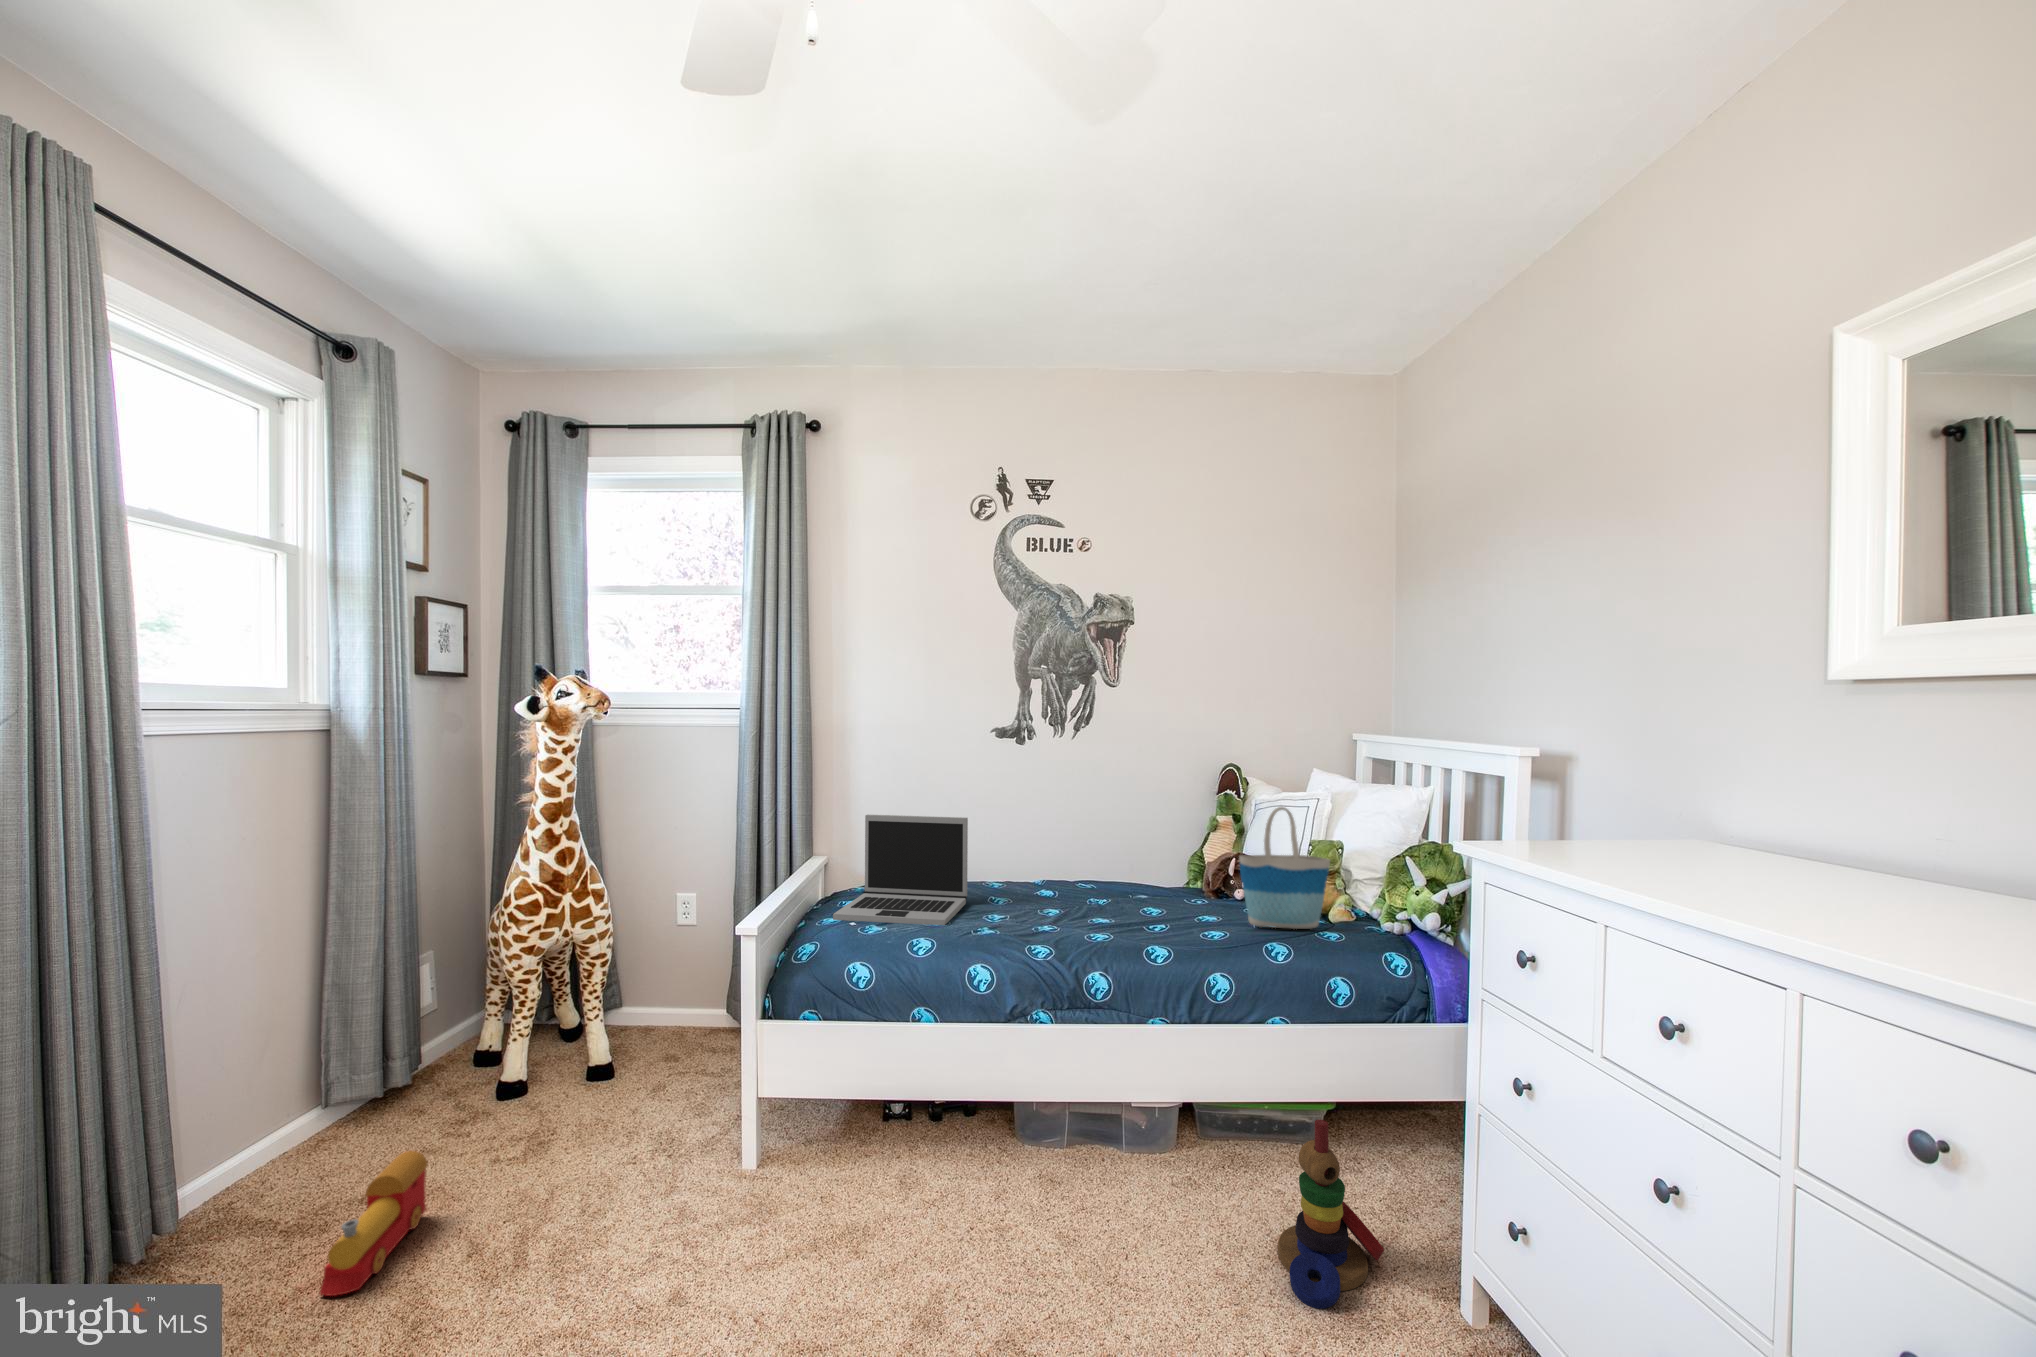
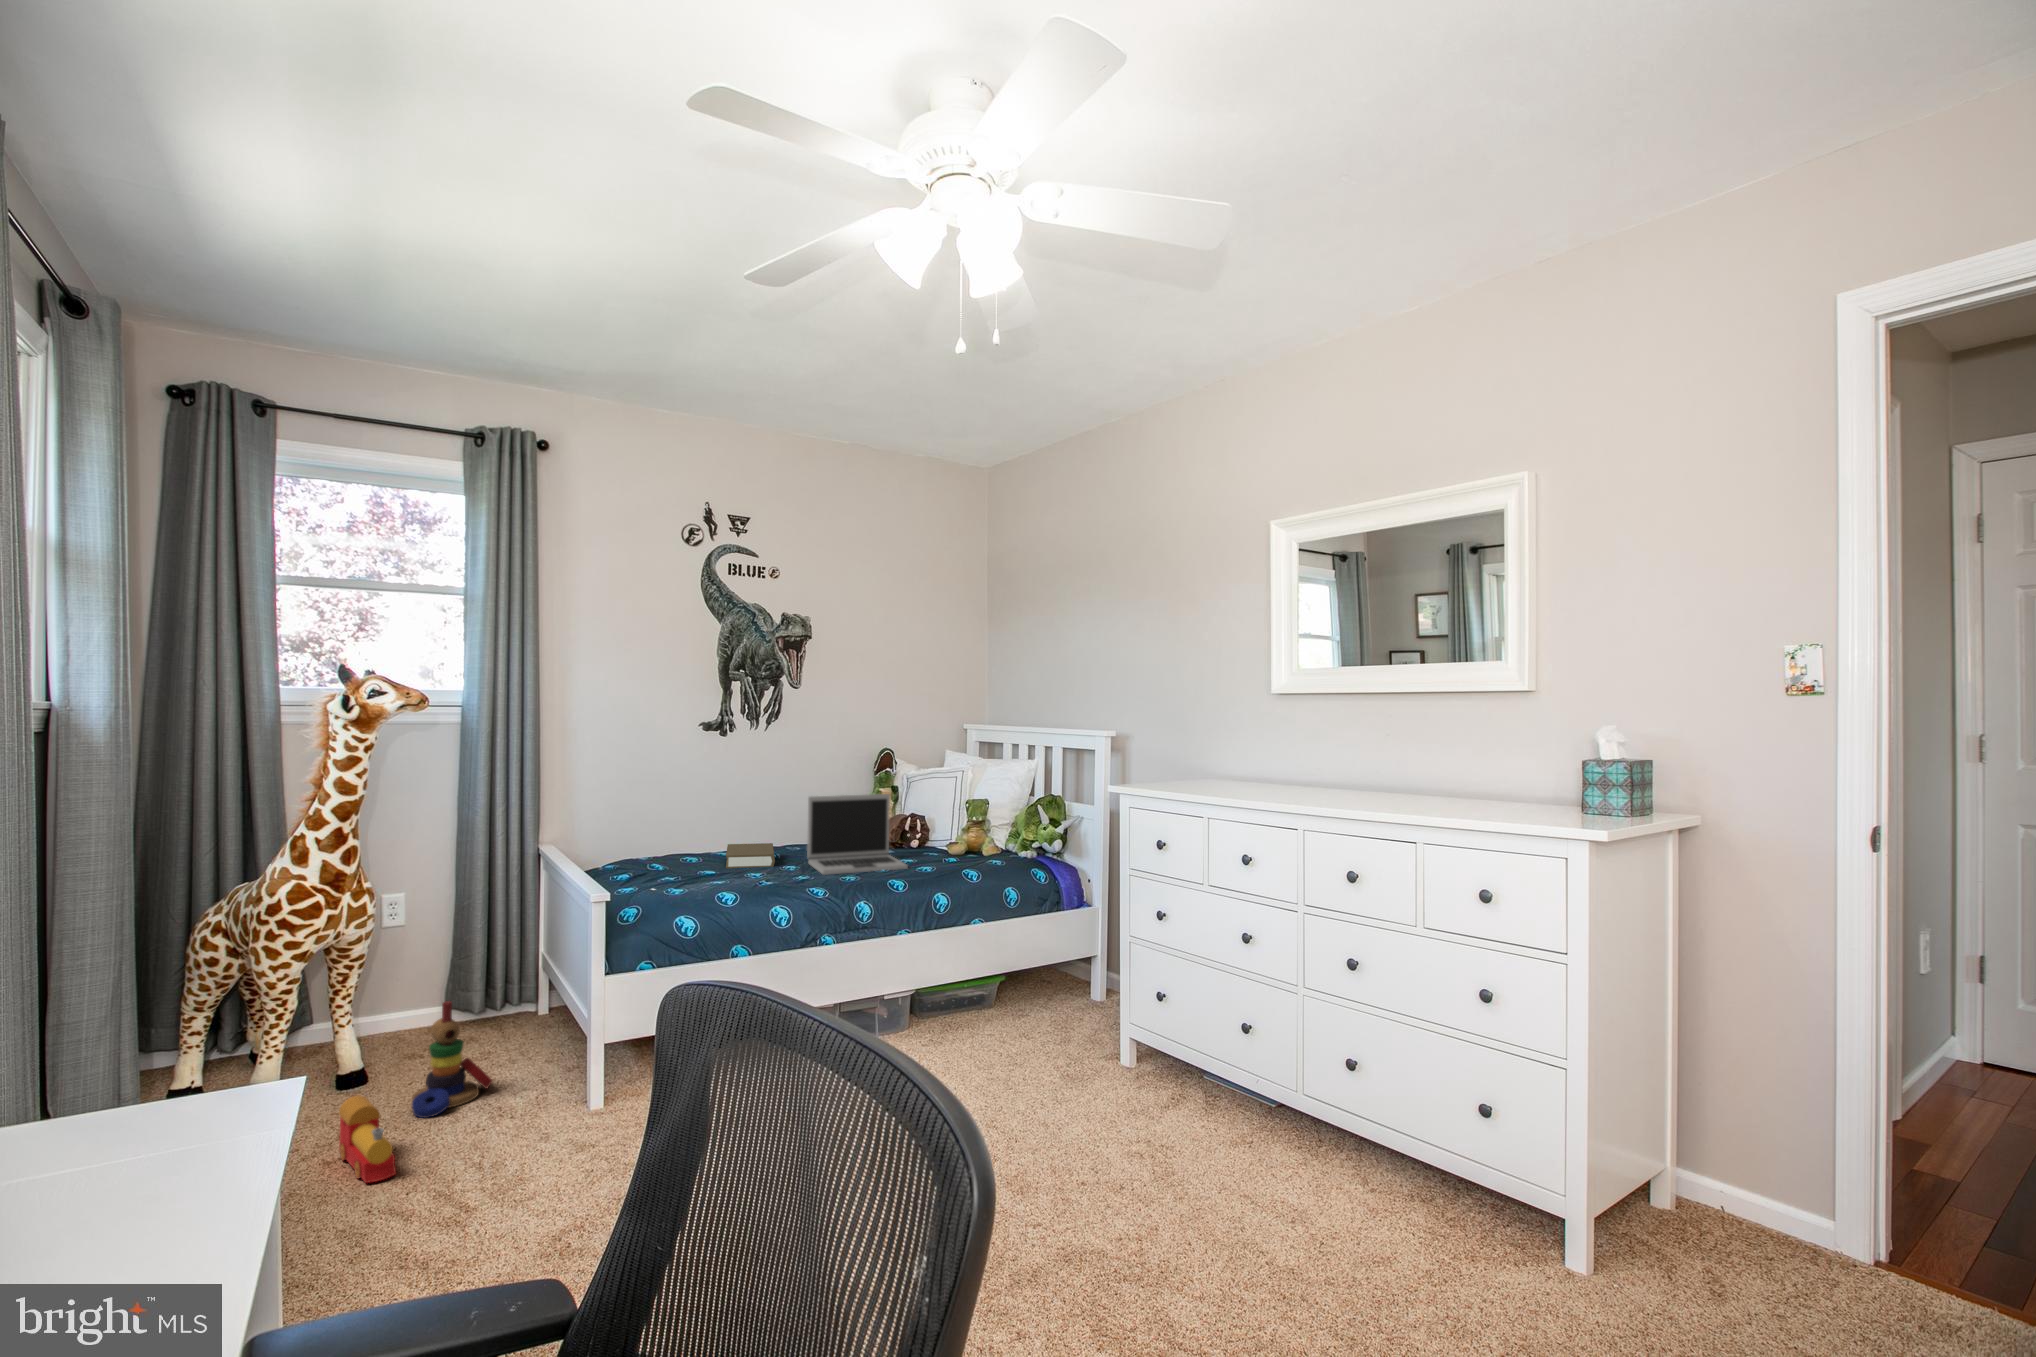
tote bag: present [1239,807,1330,929] -> none [929,778,984,860]
laptop: present [833,814,968,925] -> present [807,794,908,875]
book: none [987,867,1068,906] -> present [726,843,775,868]
stacking toy: present [1278,1120,1384,1309] -> present [412,1001,492,1118]

